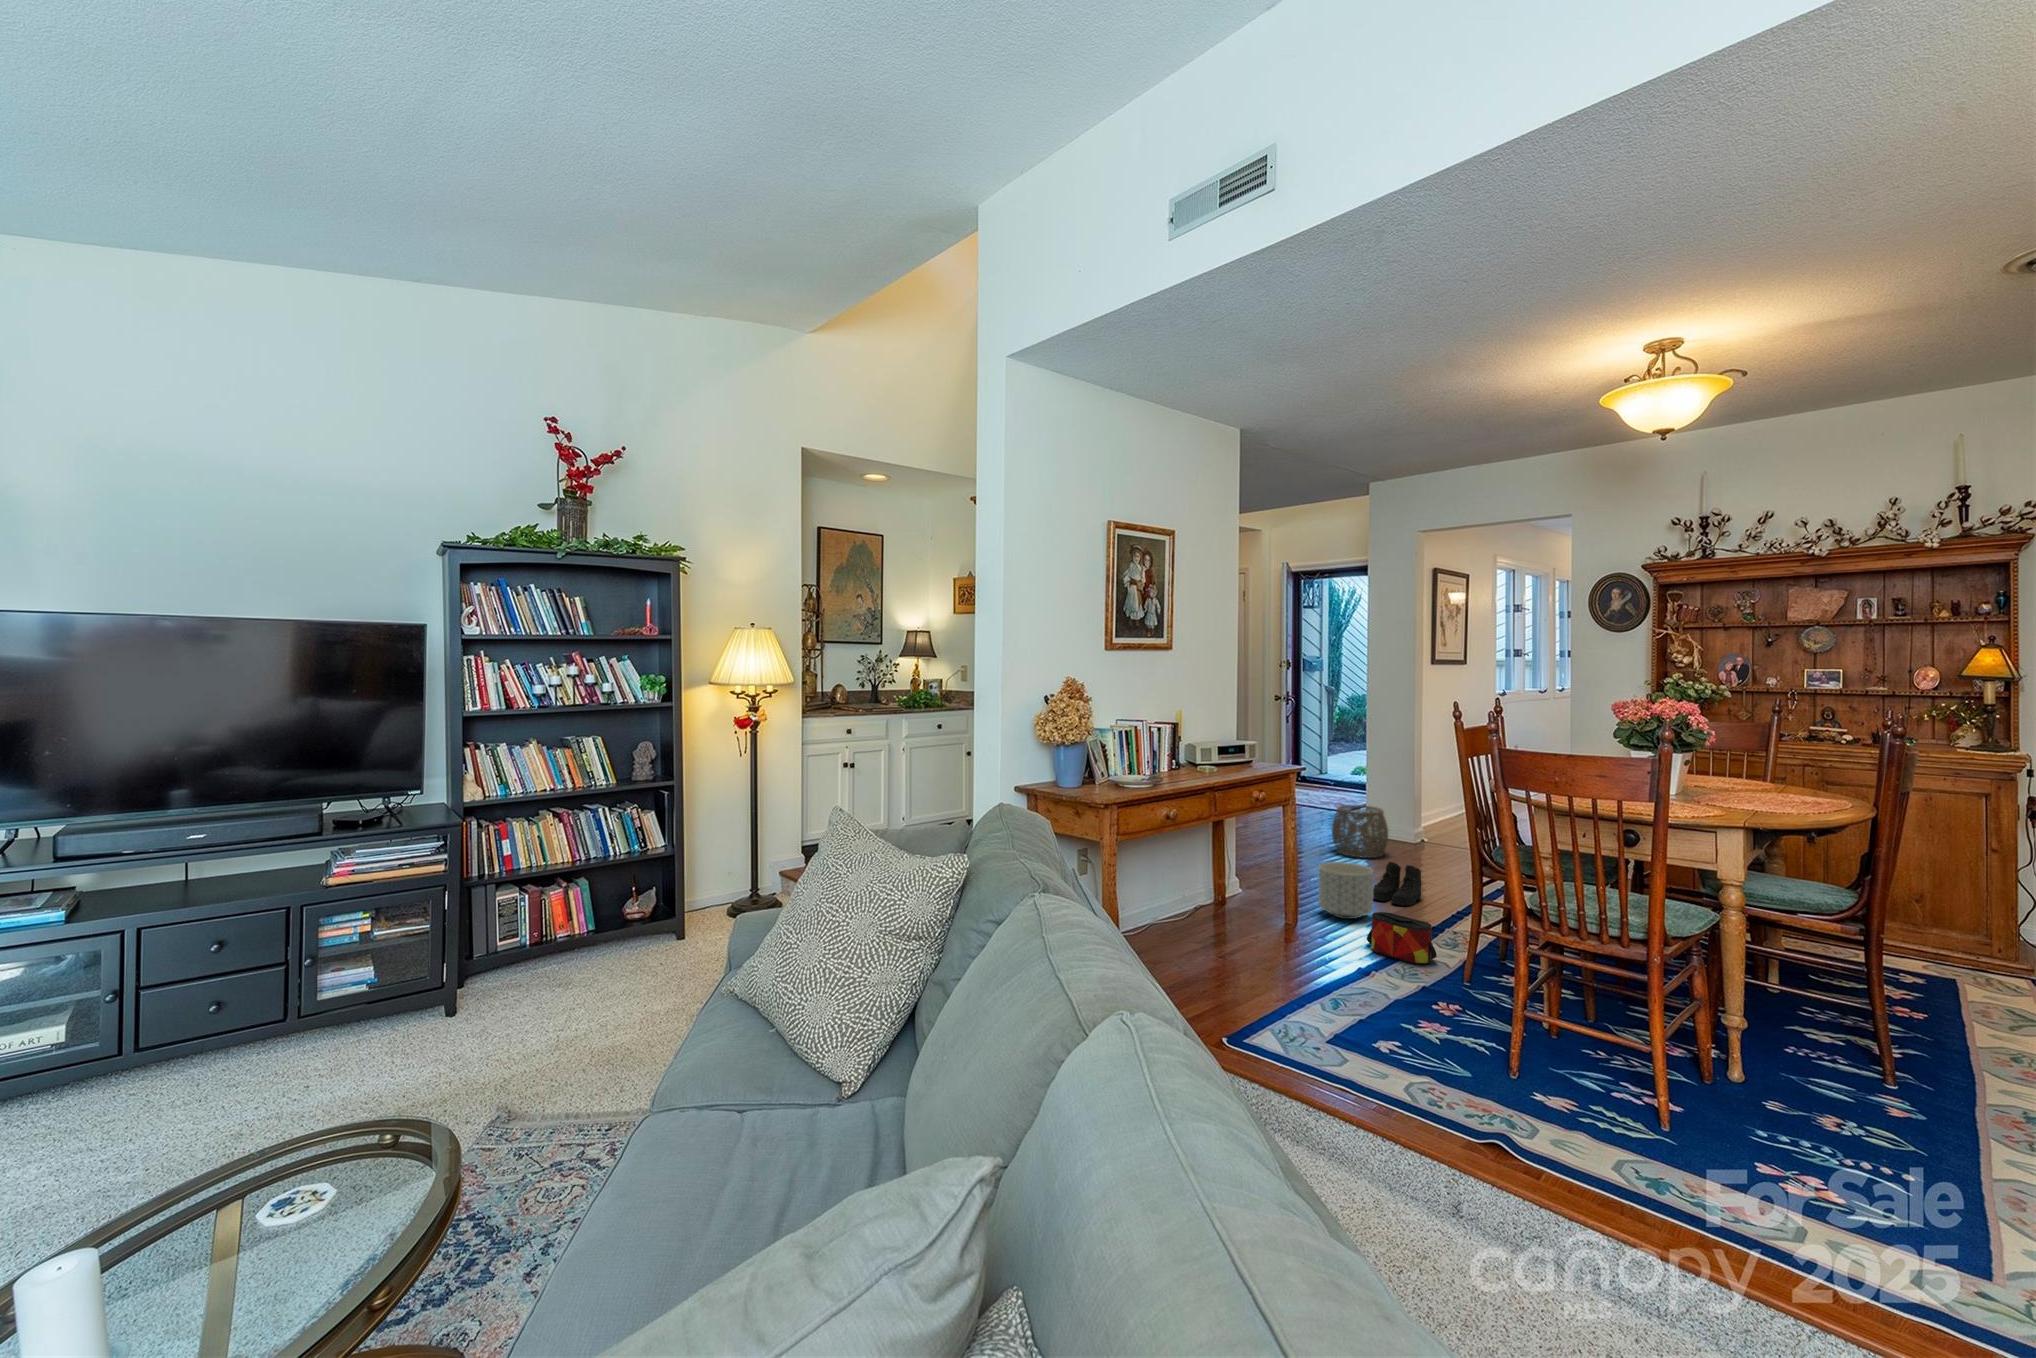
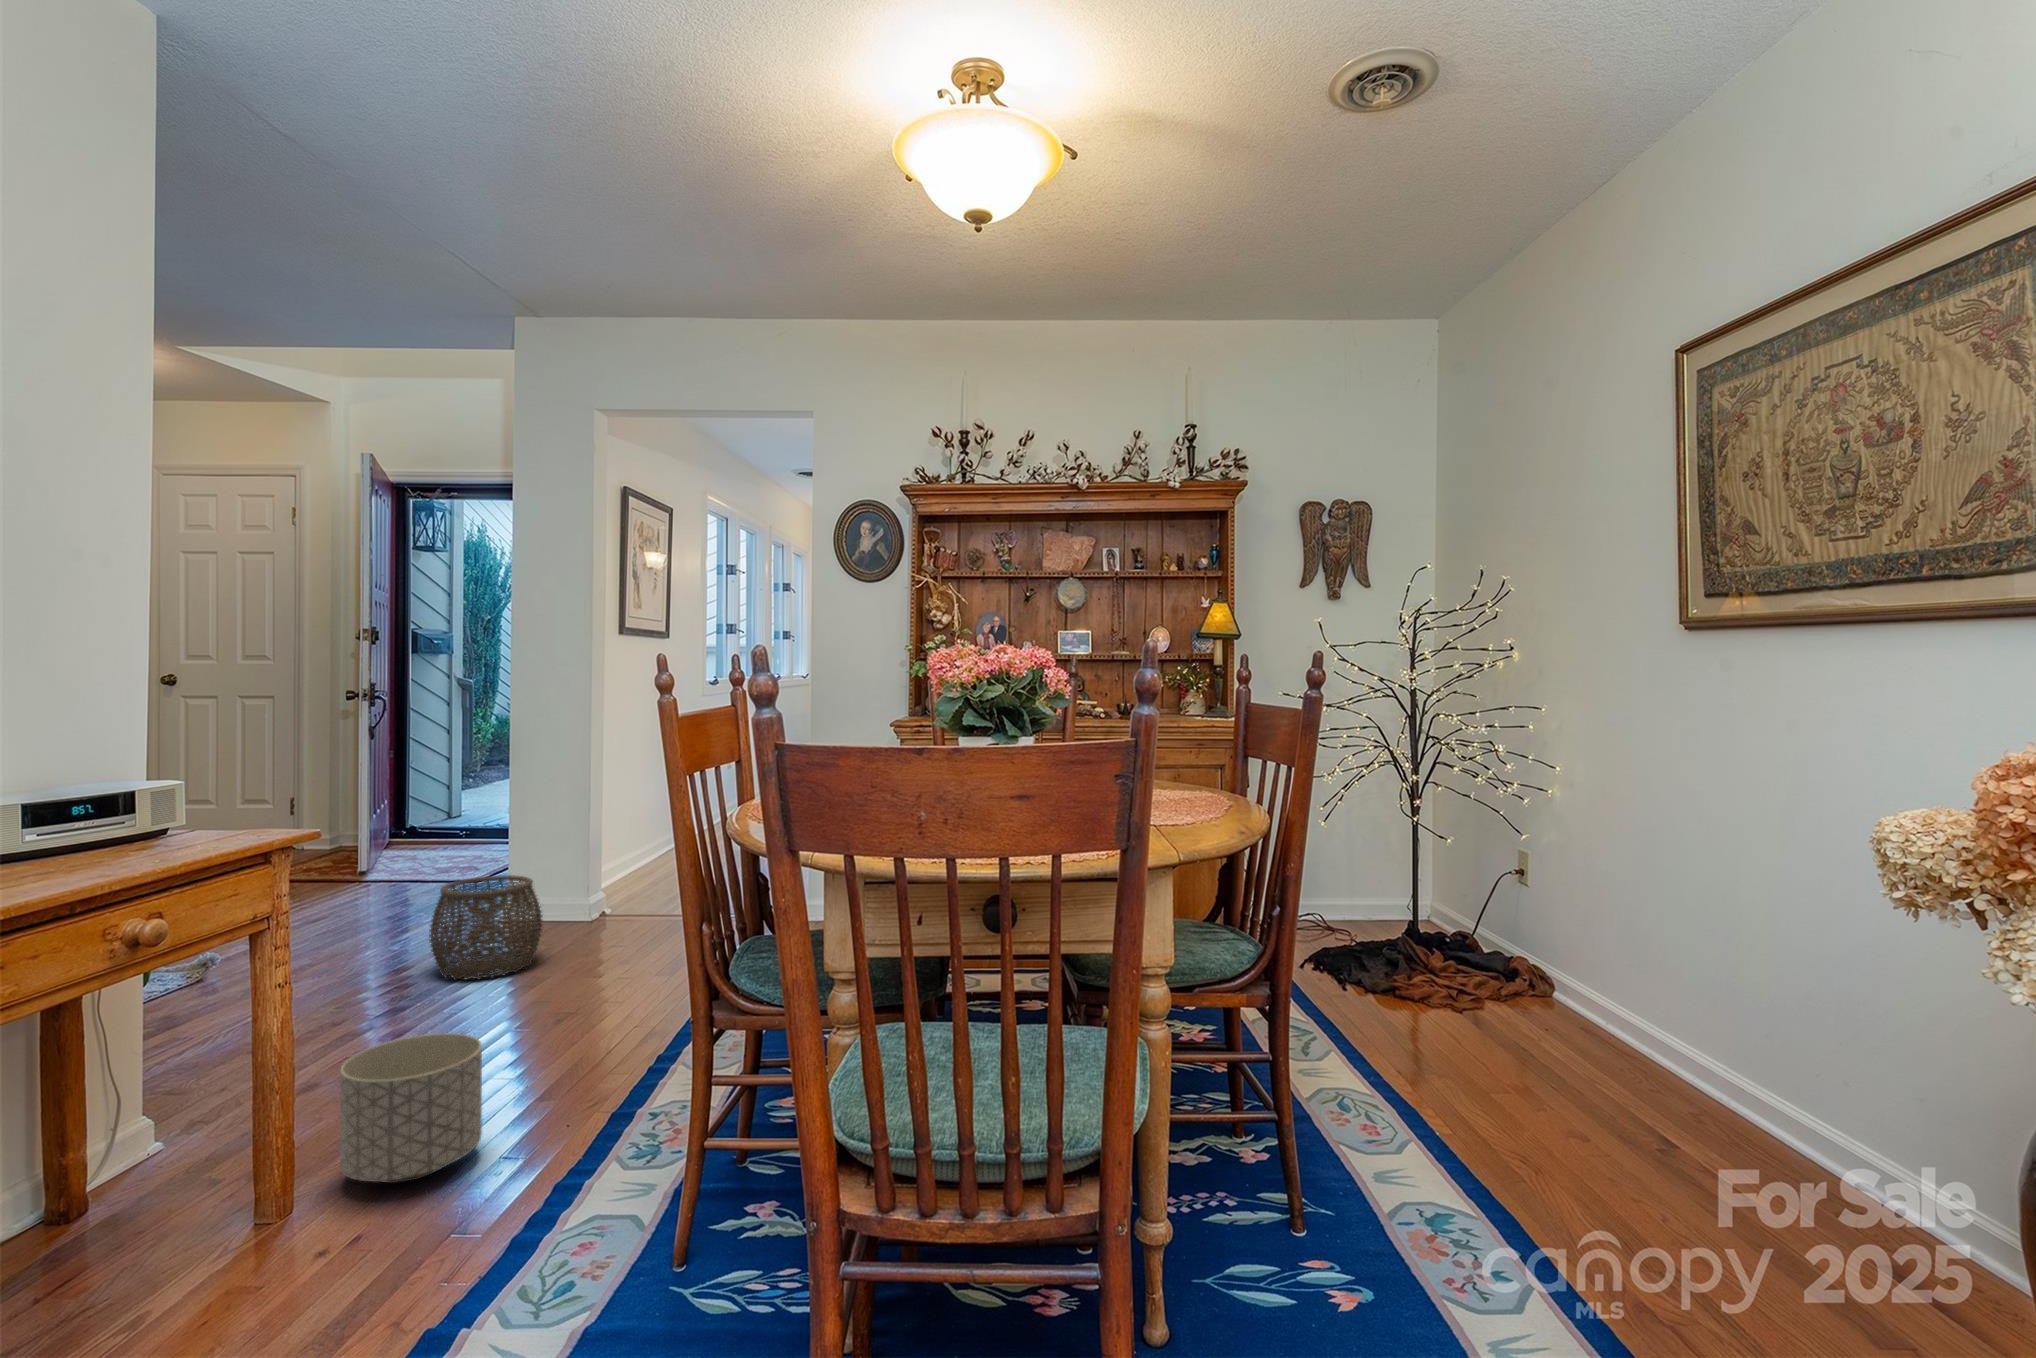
boots: present [1373,862,1421,906] -> none [490,996,594,1089]
bag: present [1367,912,1437,965] -> none [446,1168,618,1299]

